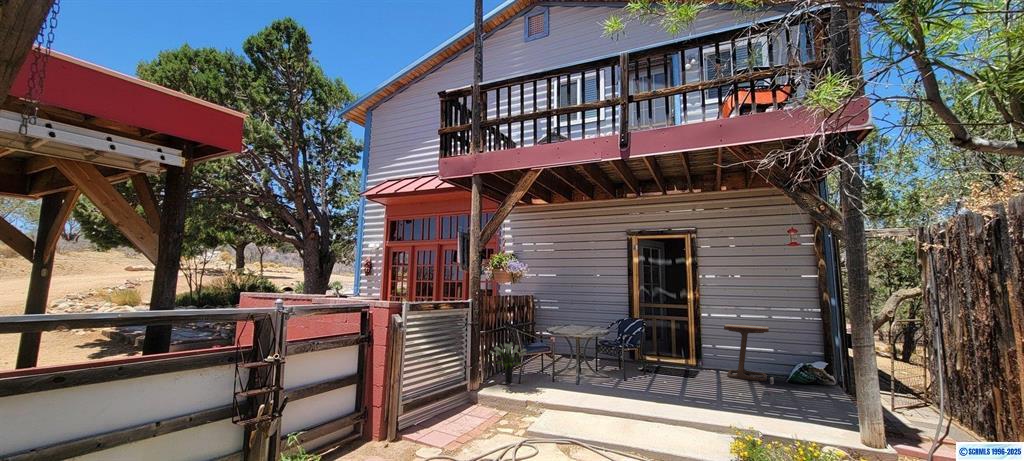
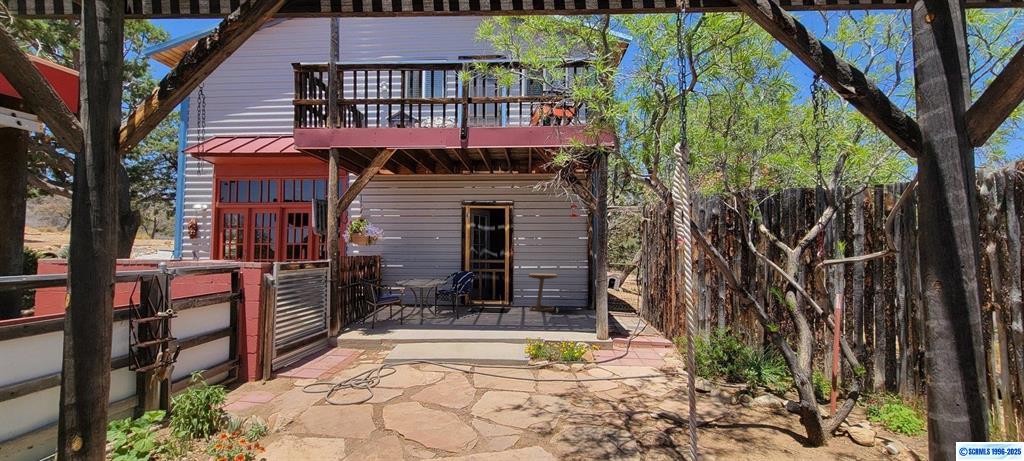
potted plant: present [490,342,527,383] -> none [347,294,380,329]

